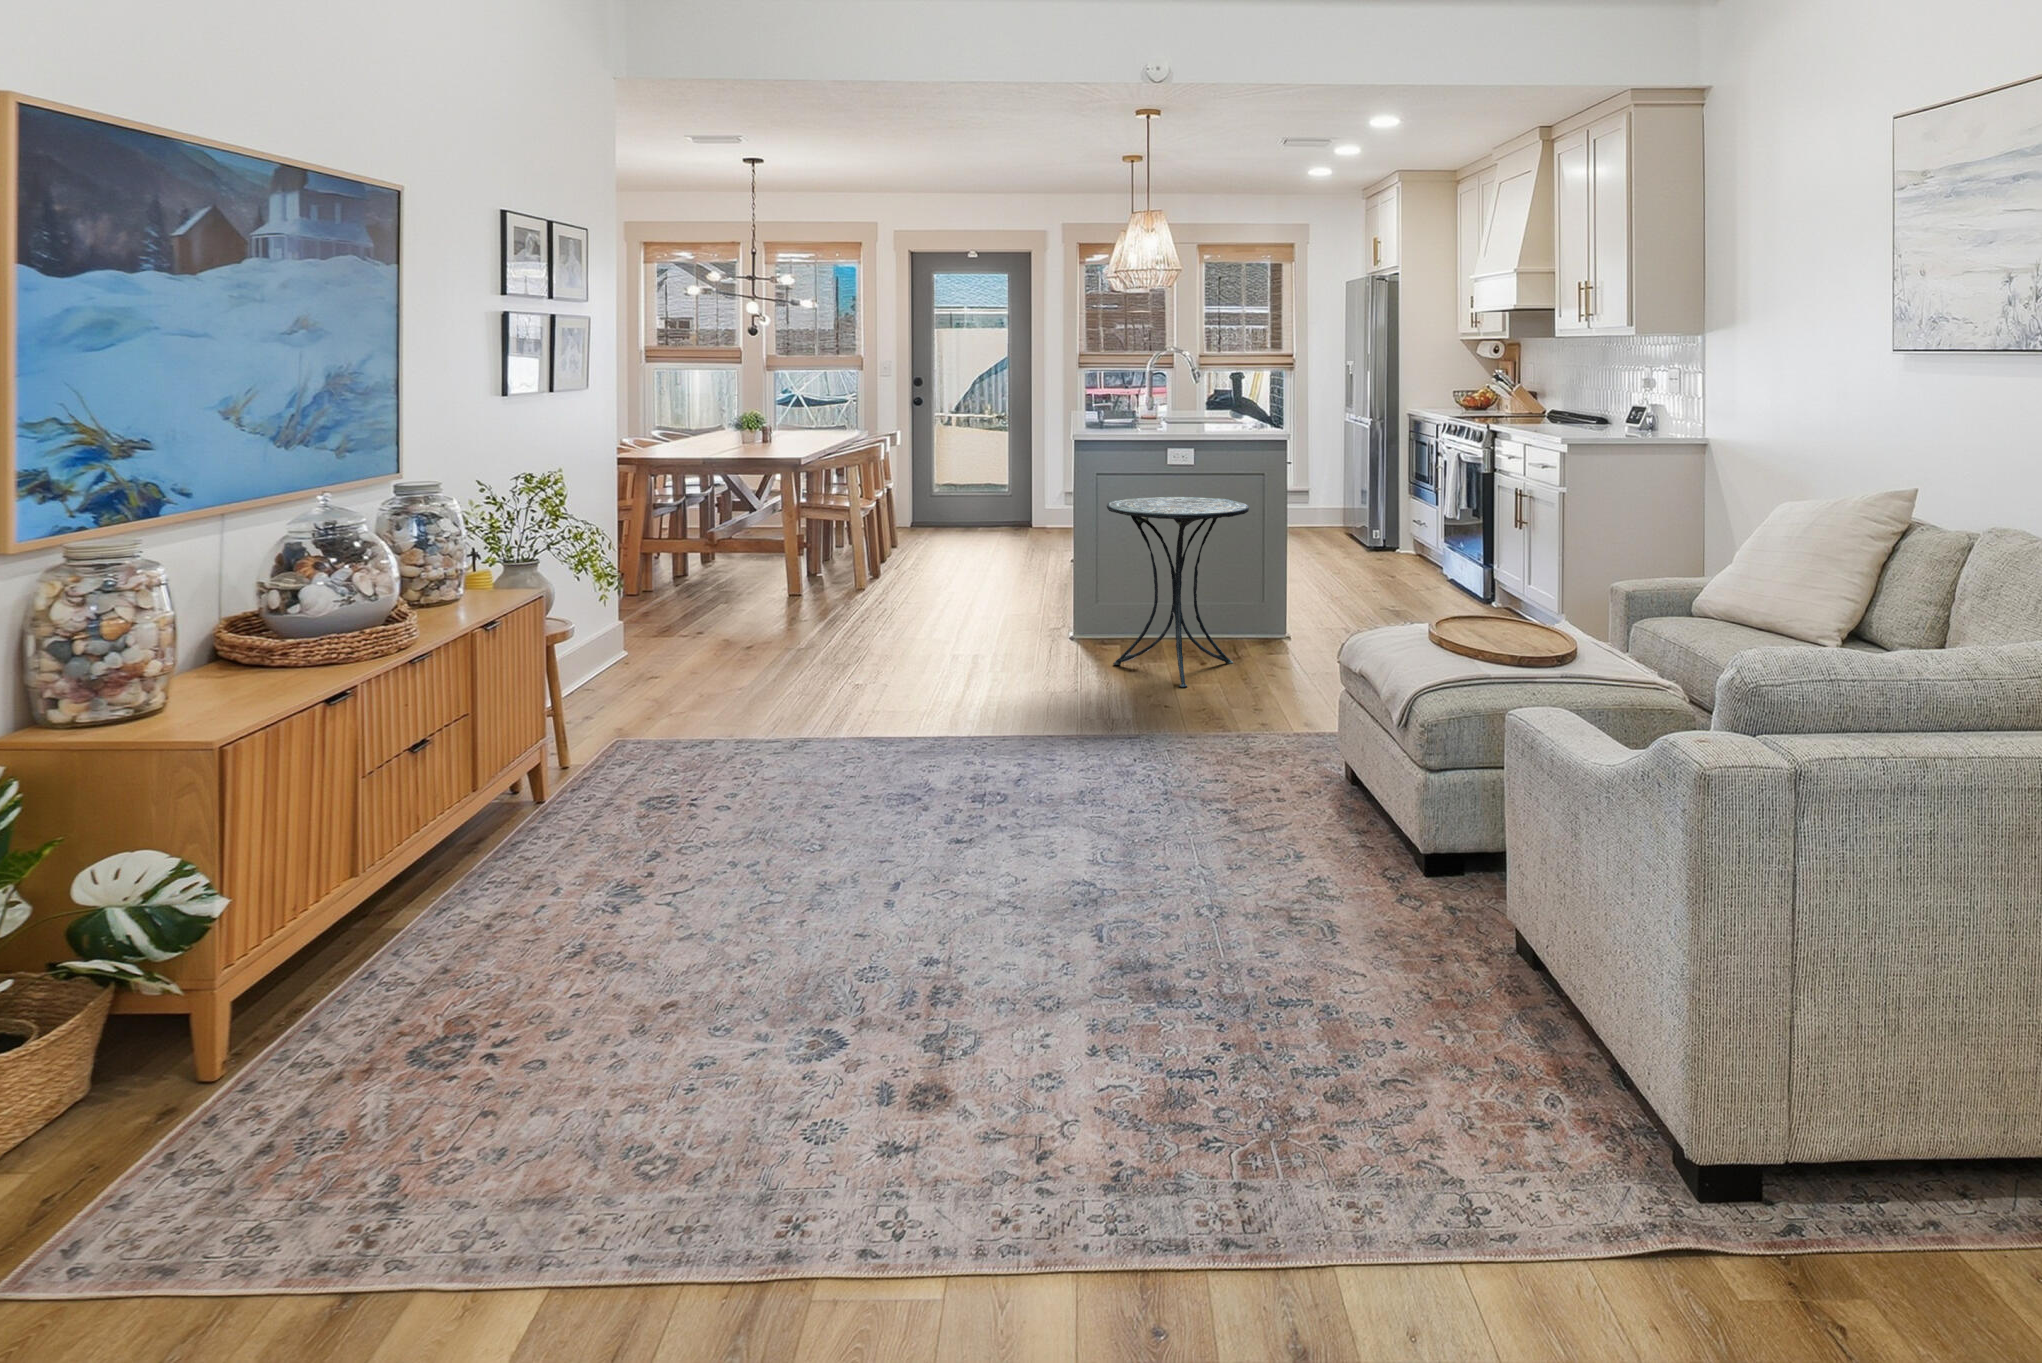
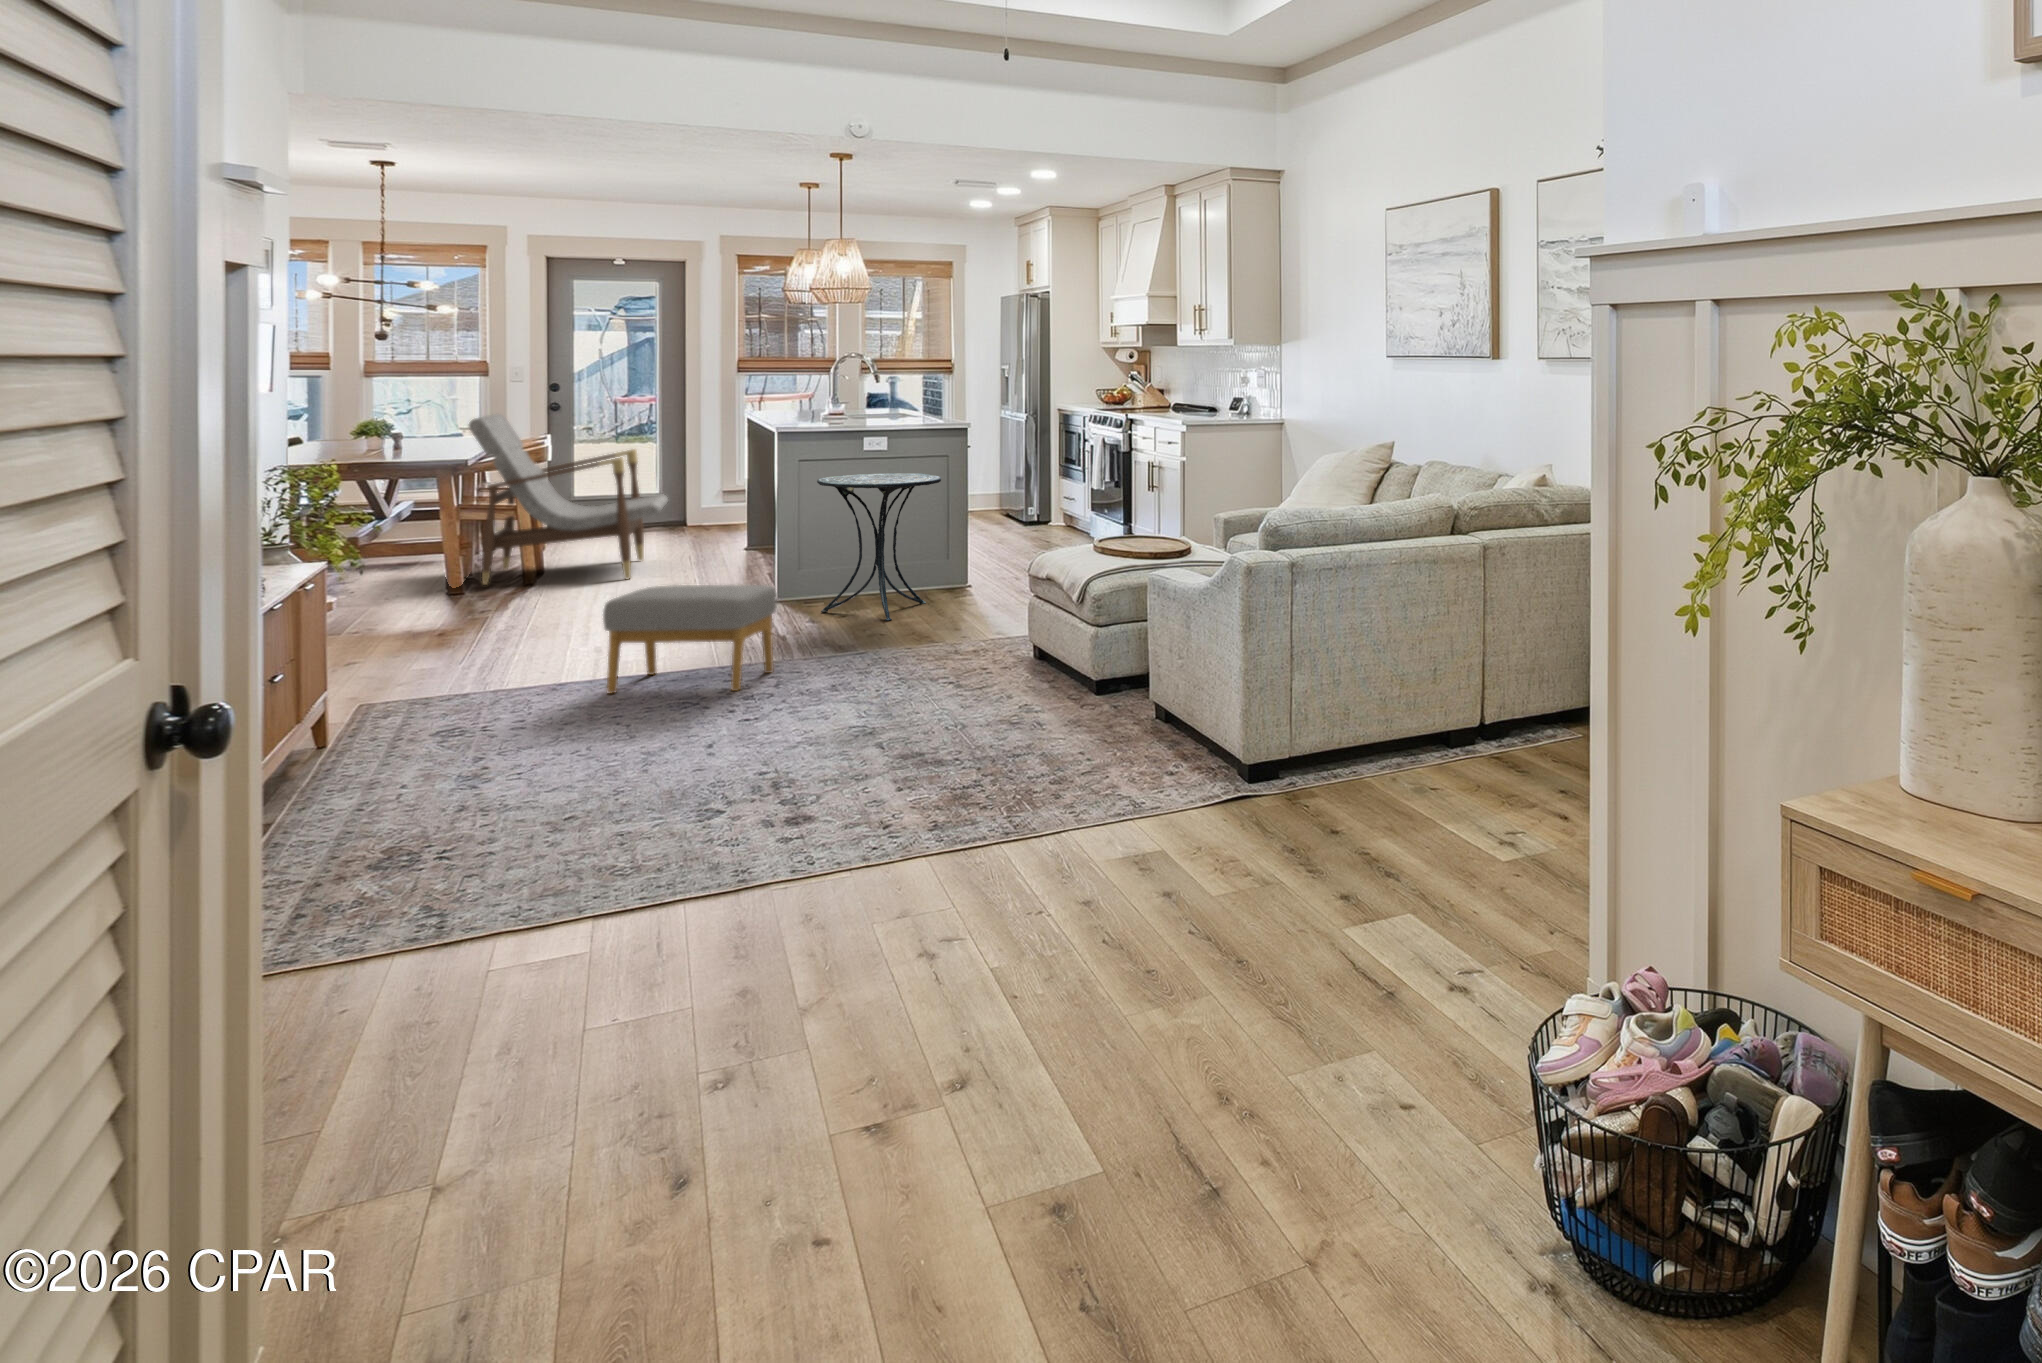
armchair: none [805,411,992,595] -> present [469,414,668,585]
footstool: none [839,636,1032,787] -> present [603,585,777,693]

